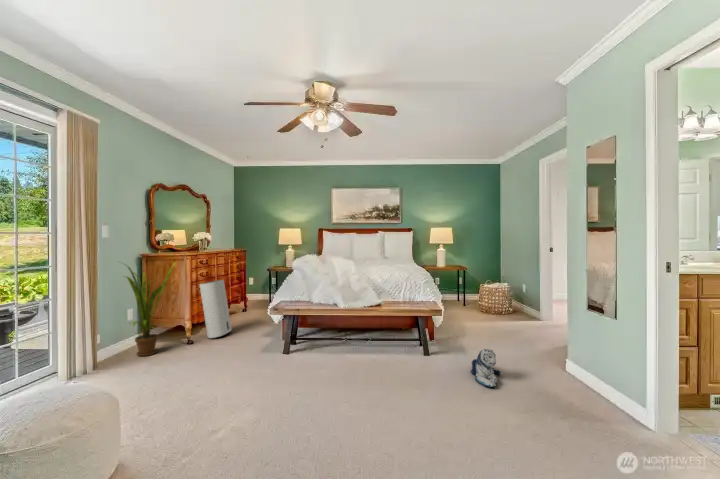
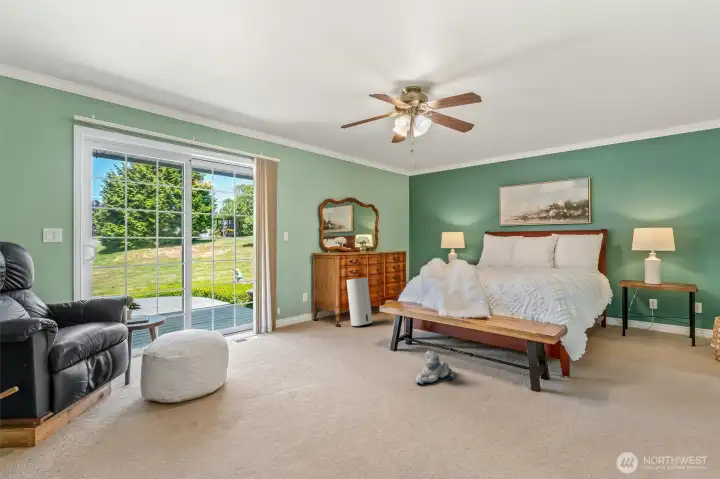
house plant: present [126,263,175,356] -> none [286,258,326,330]
plush toy: present [471,349,501,388] -> present [416,350,454,384]

